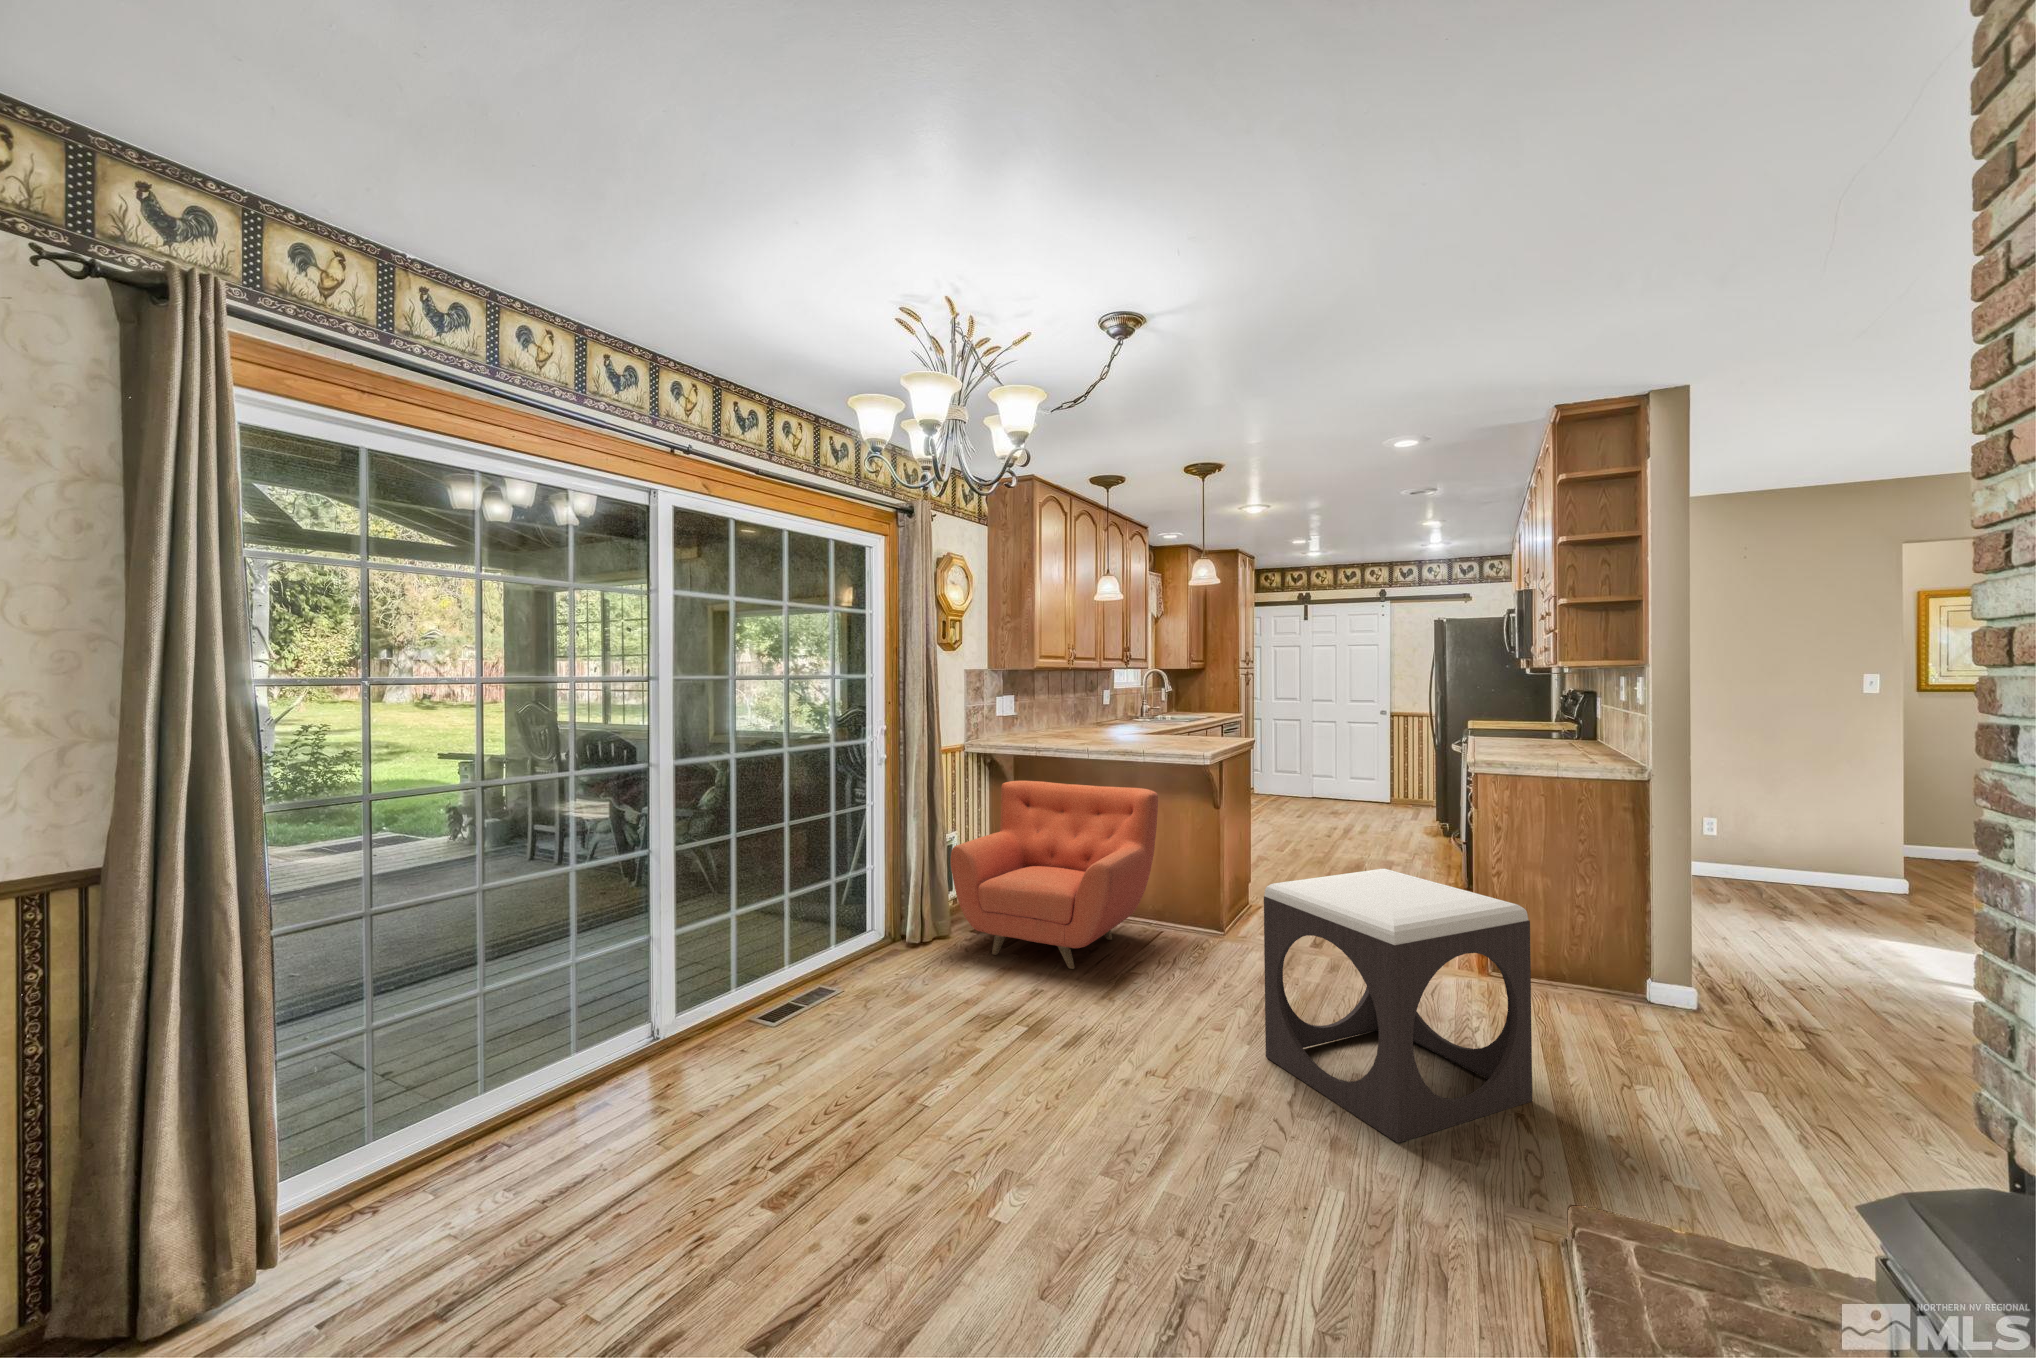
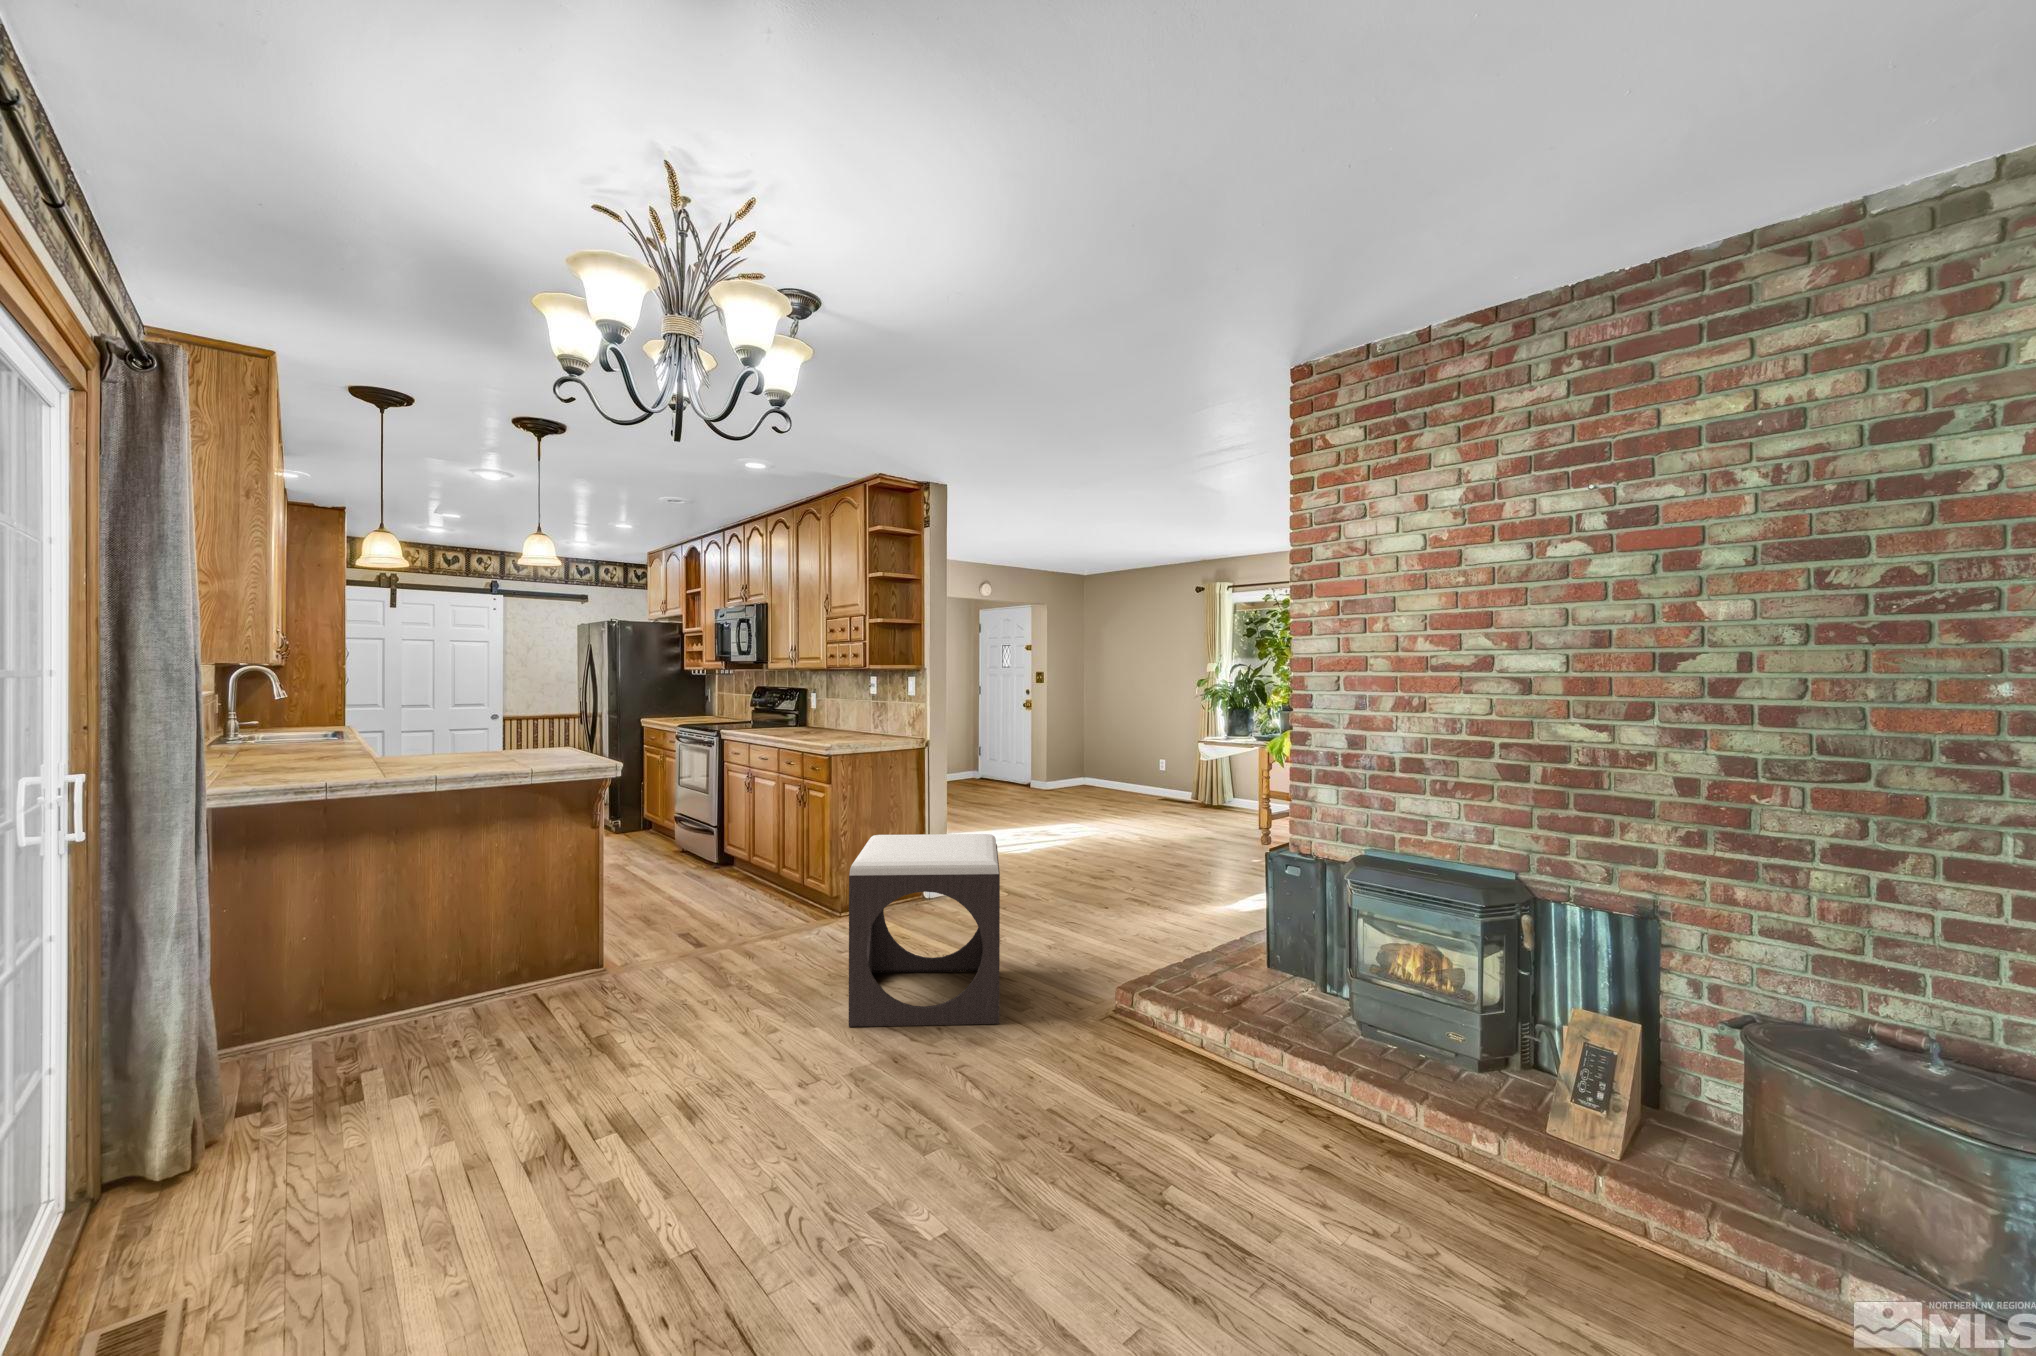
armchair: present [951,781,1158,969] -> none [275,813,601,1106]

